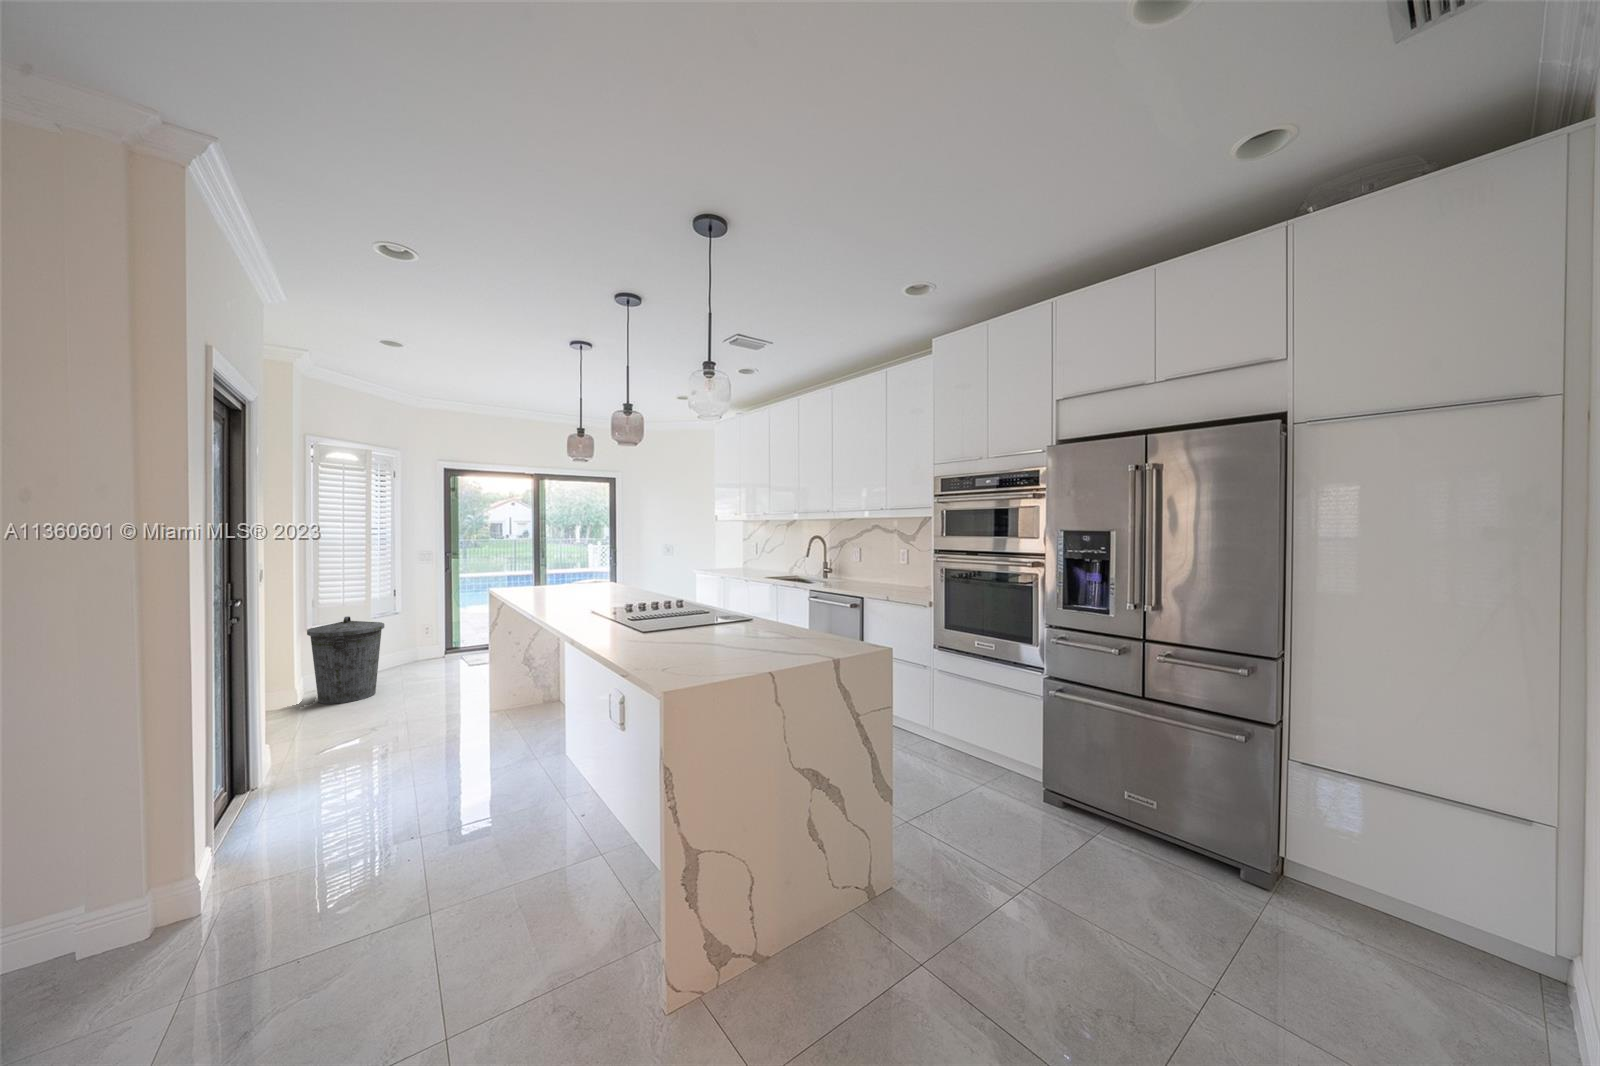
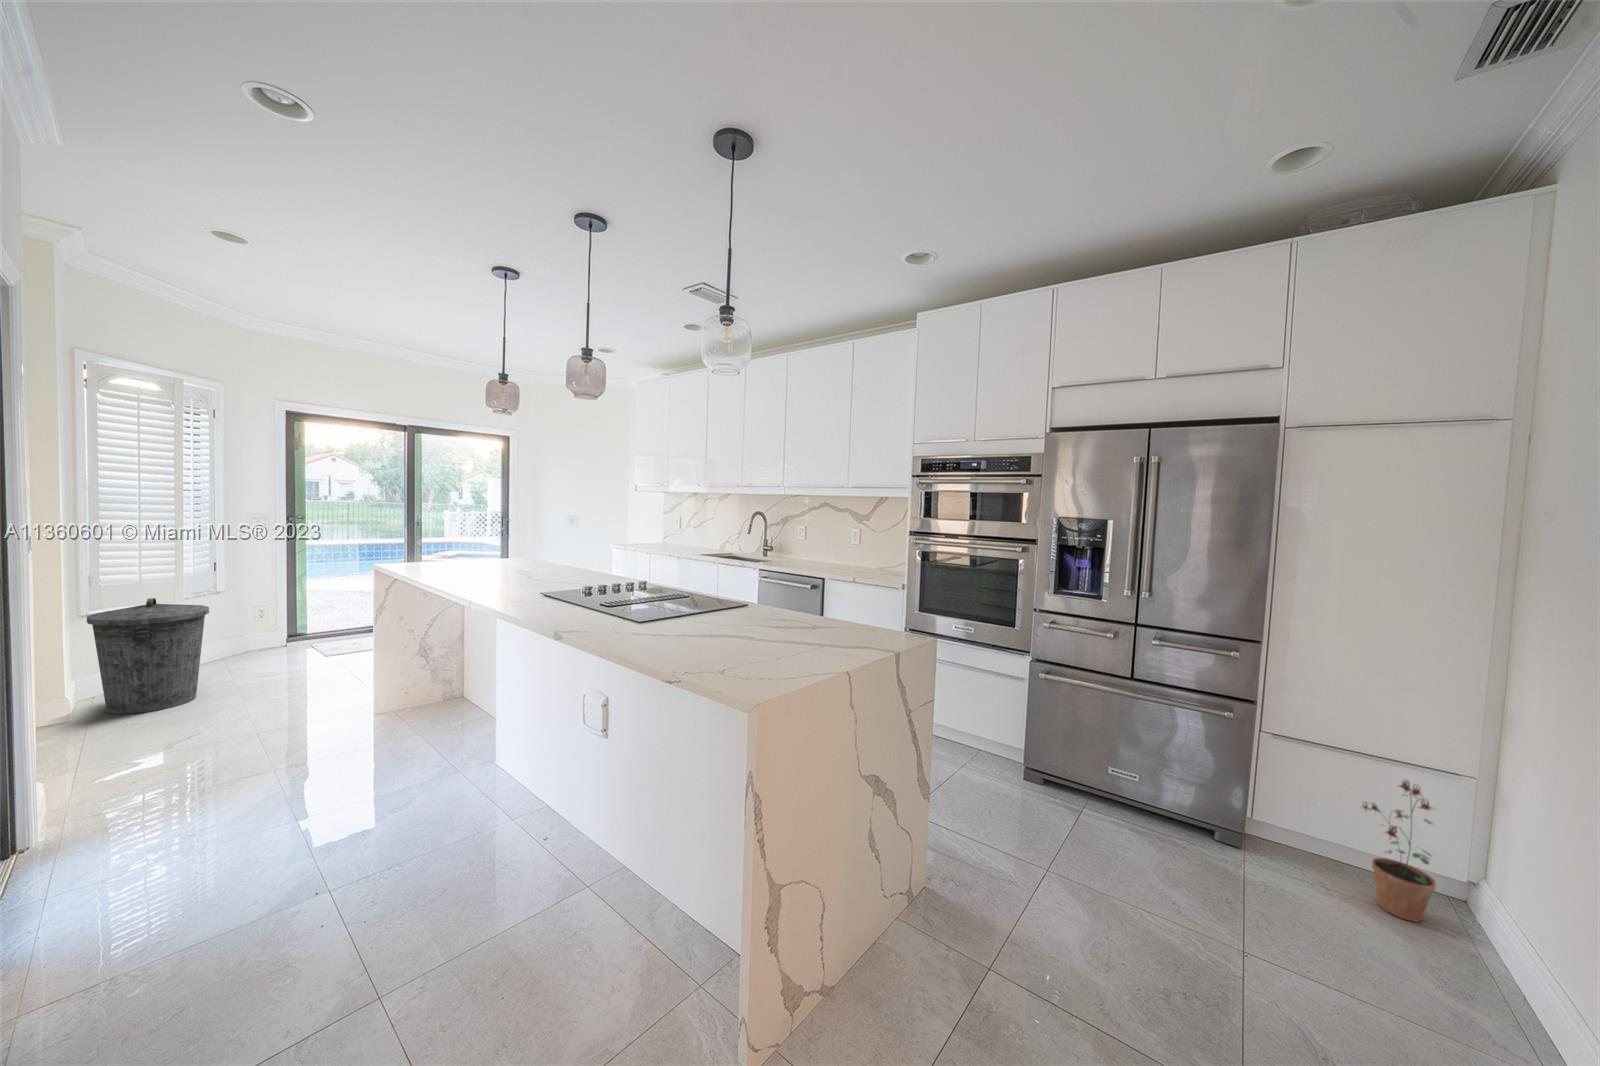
potted plant: none [1402,821,1491,990] -> present [1363,781,1436,922]

